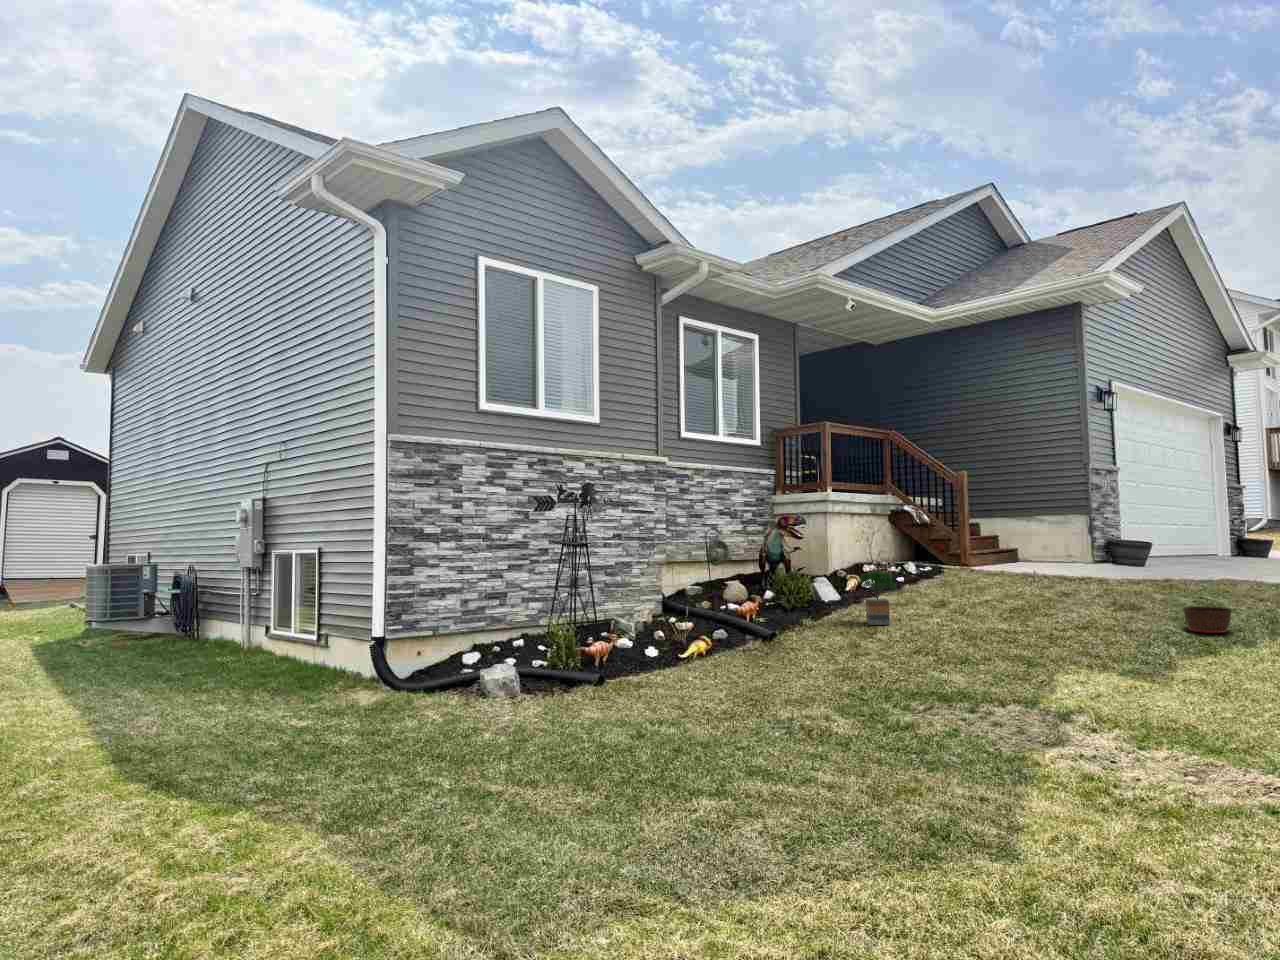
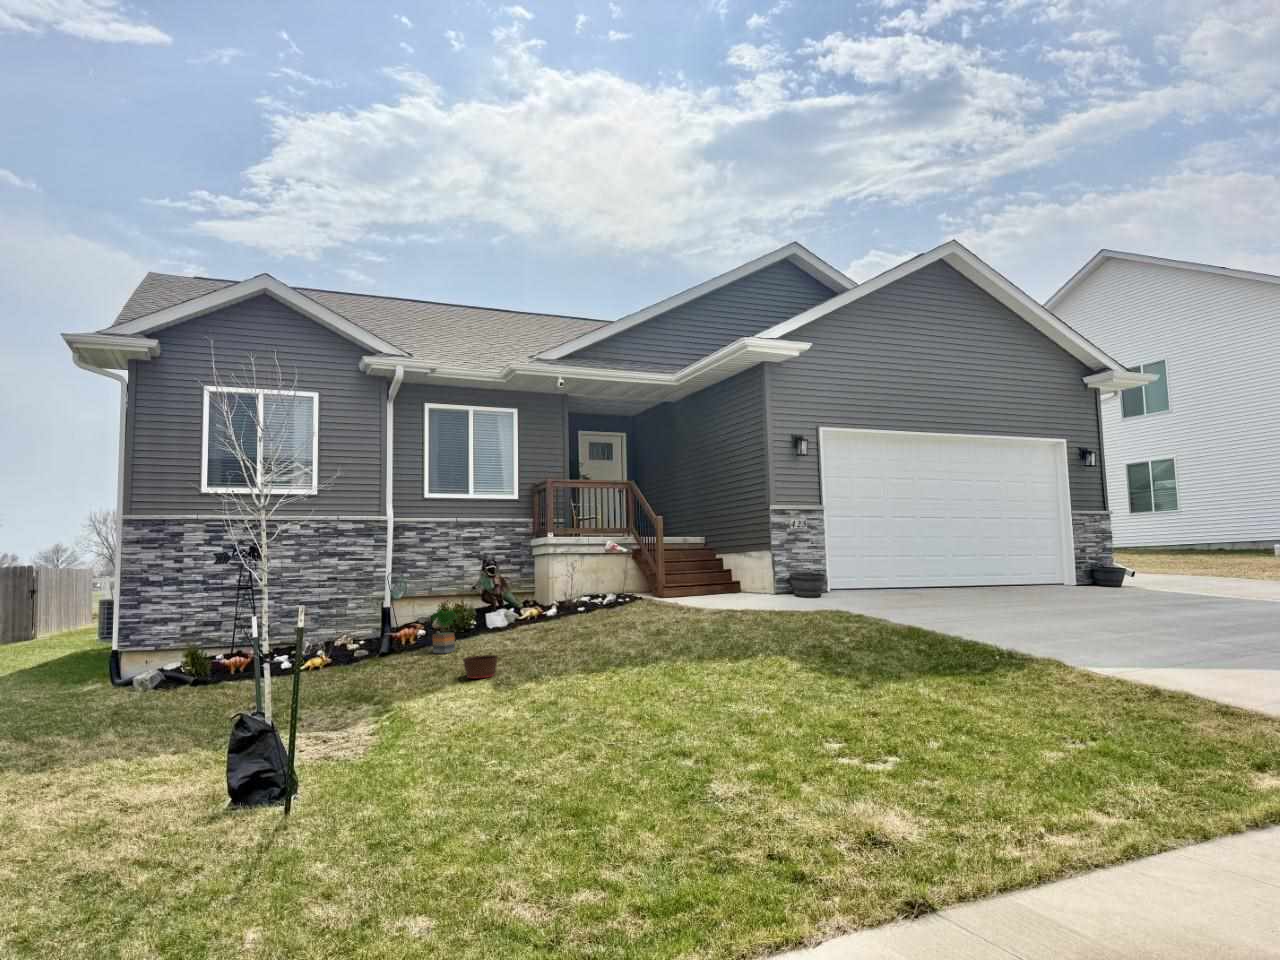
basket: present [1183,606,1232,633] -> present [463,655,498,679]

